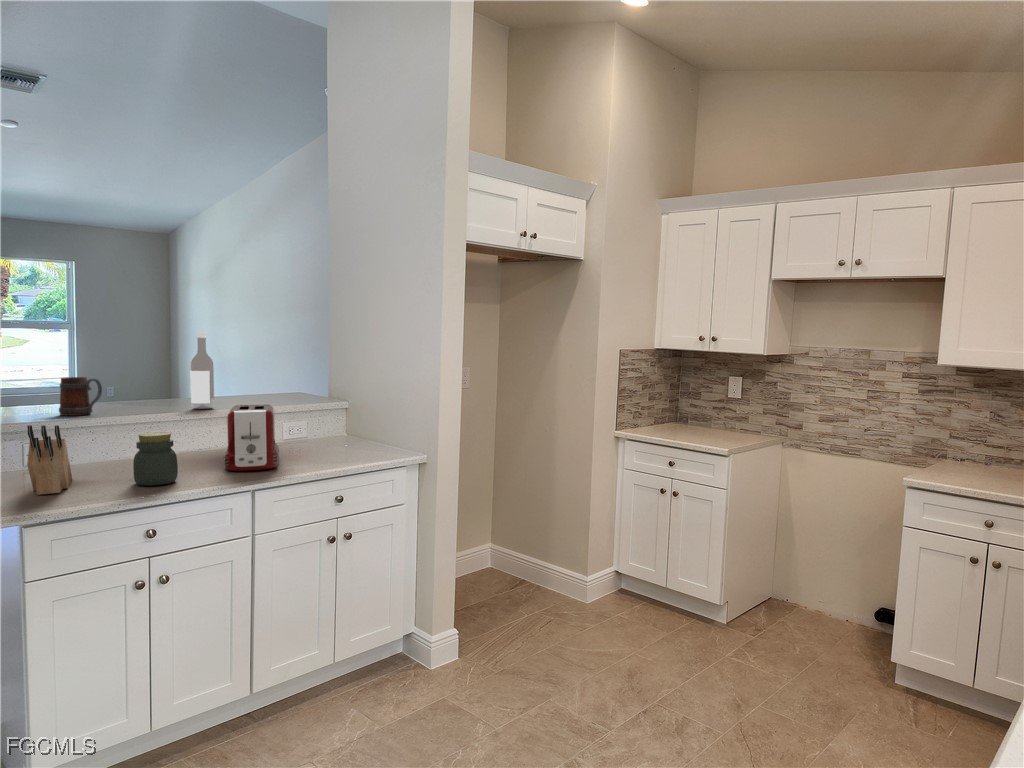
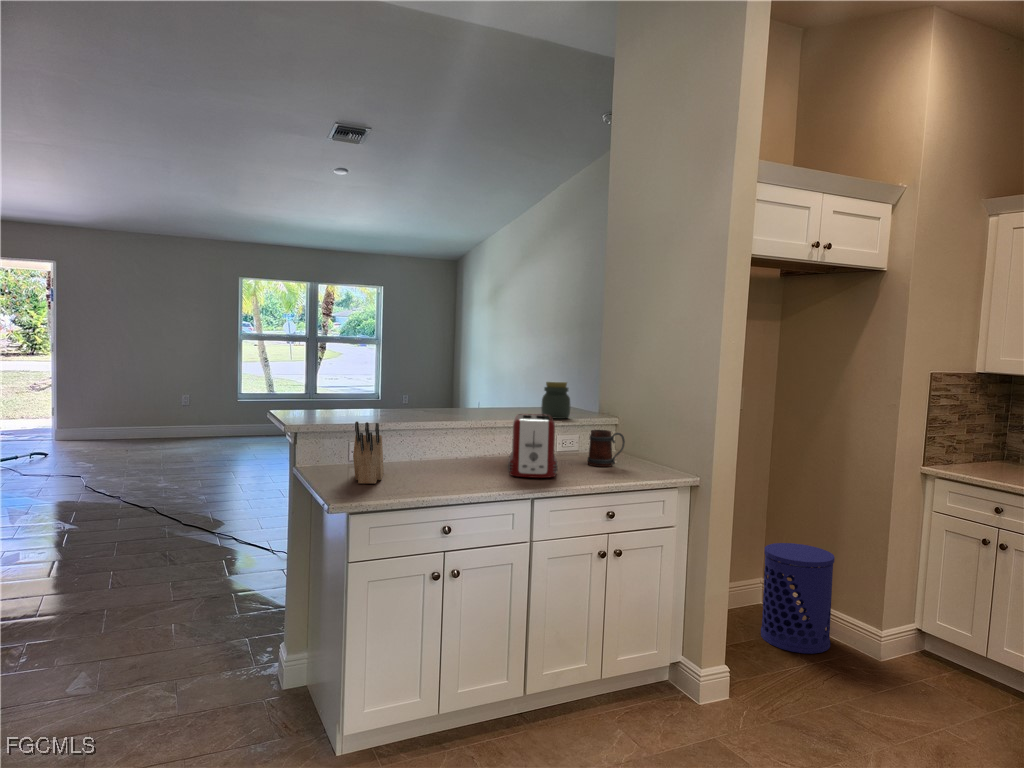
wine bottle: present [191,332,214,409] -> none [478,344,498,416]
mug: present [59,377,102,416] -> present [588,430,625,467]
jar: present [133,432,178,486] -> present [541,382,570,419]
waste bin: none [492,509,551,606] -> present [761,543,835,654]

